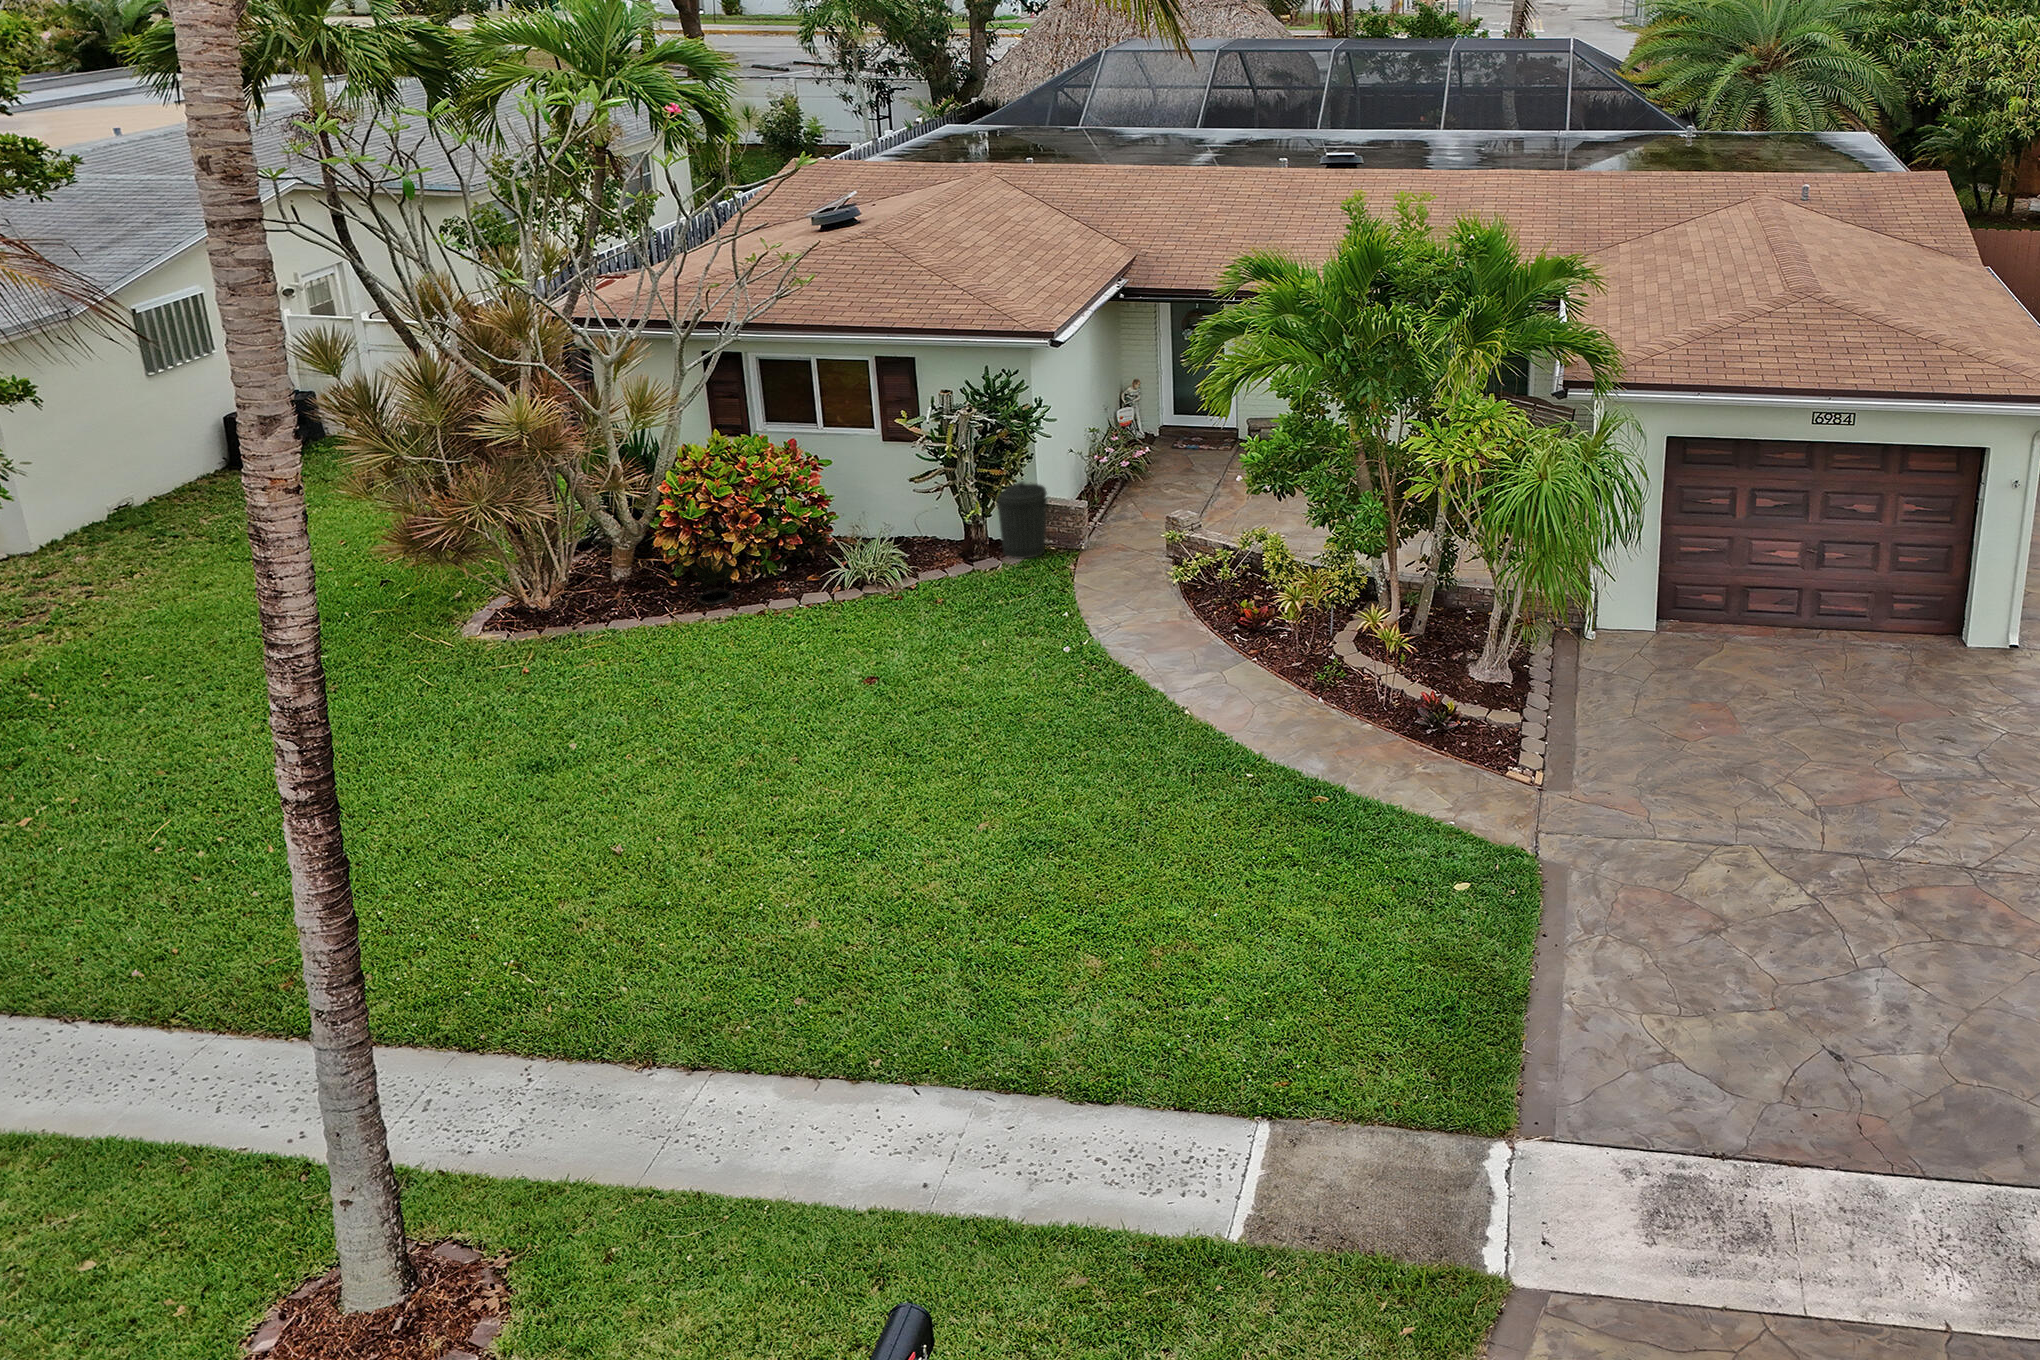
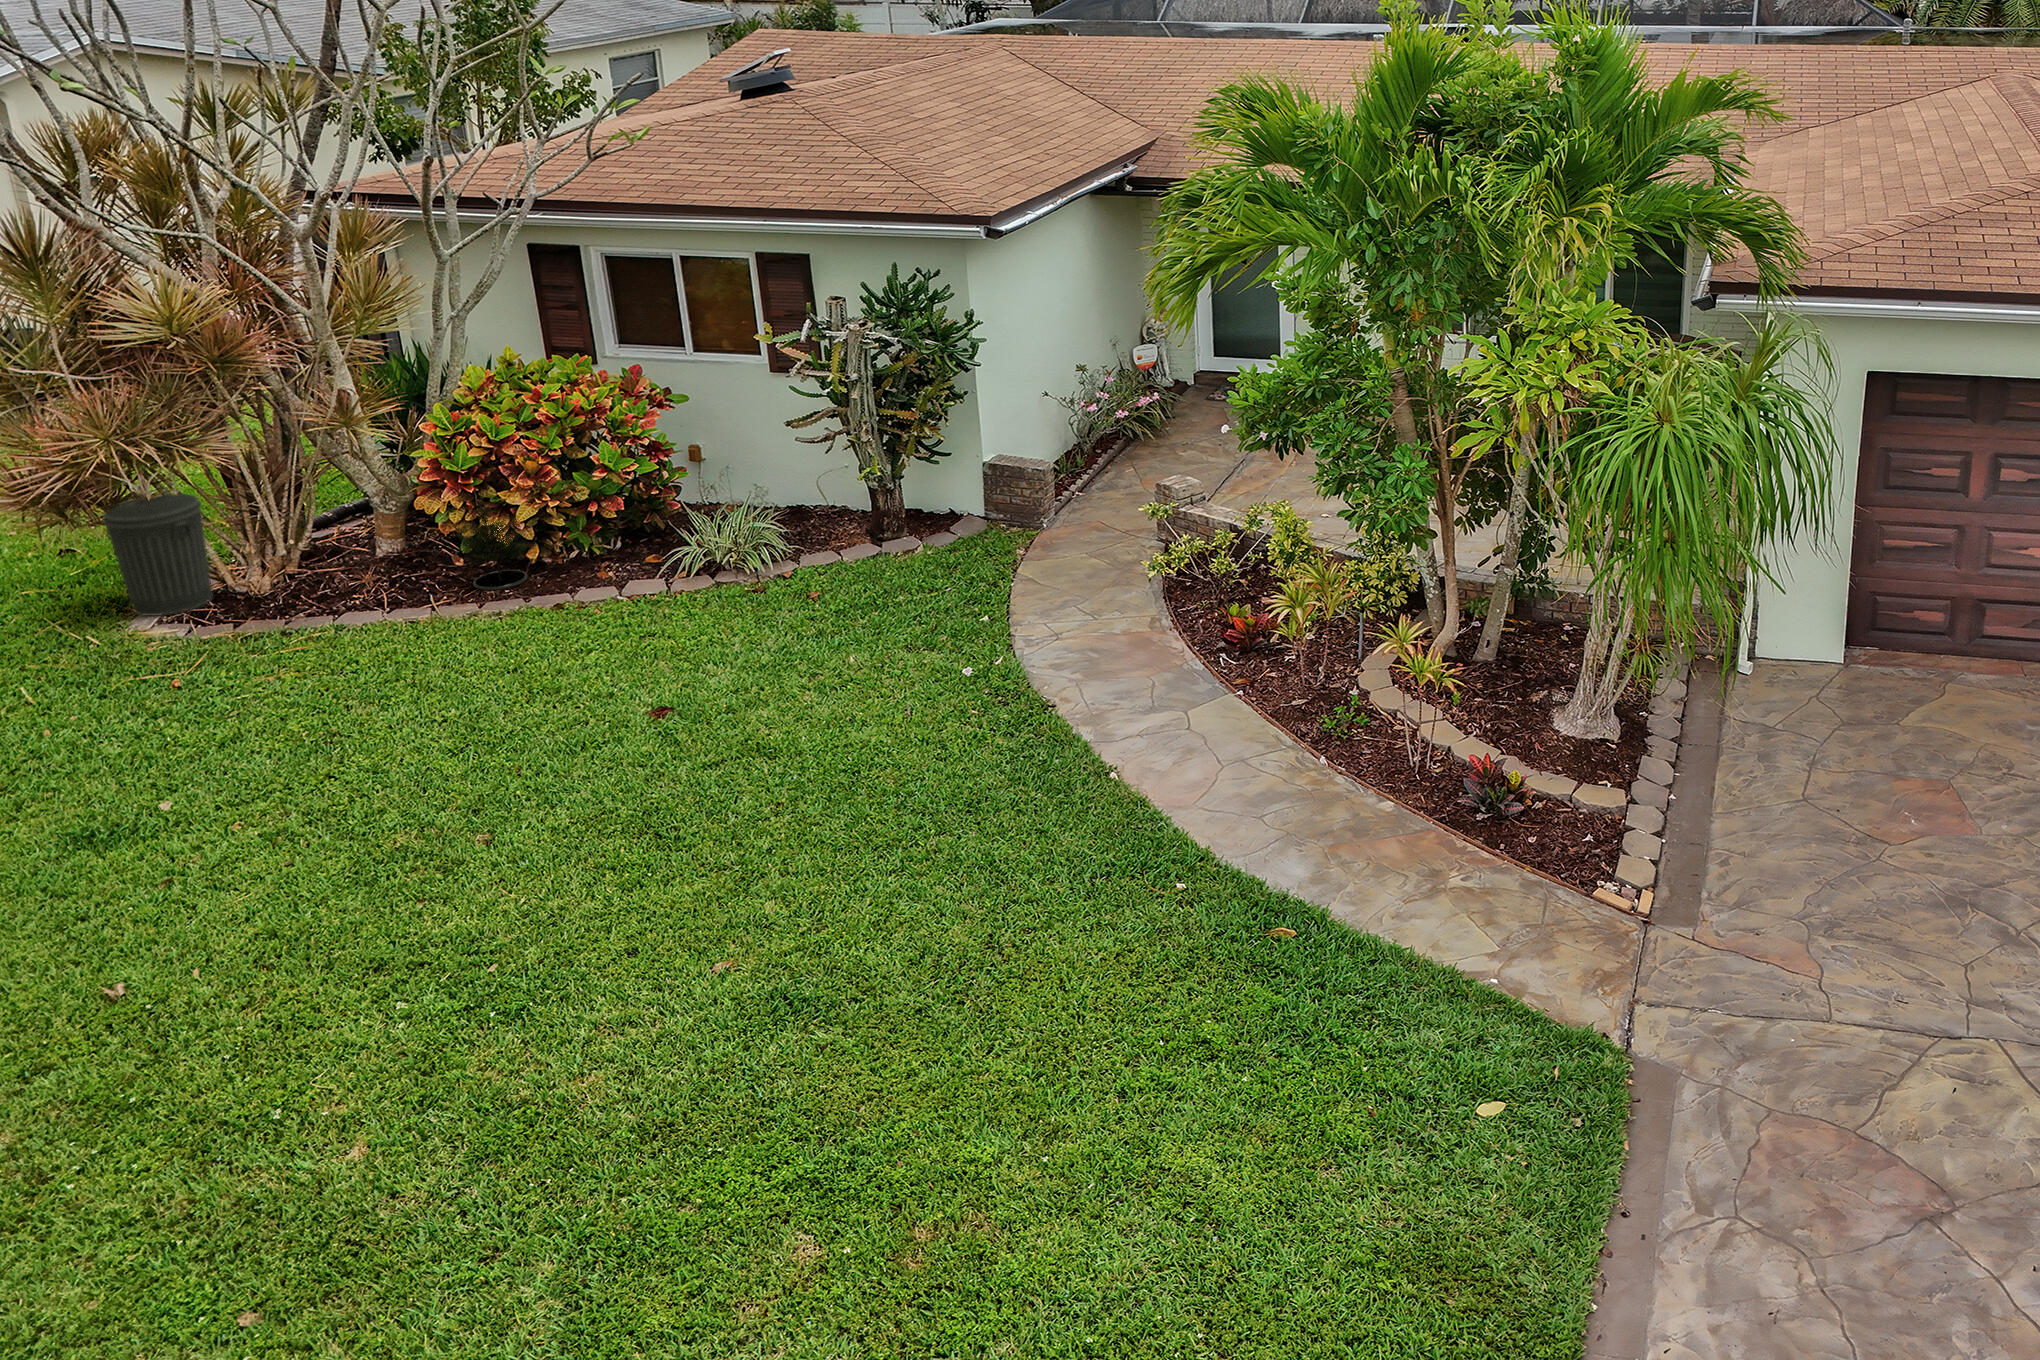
trash can: present [997,482,1047,559] -> present [103,492,213,616]

